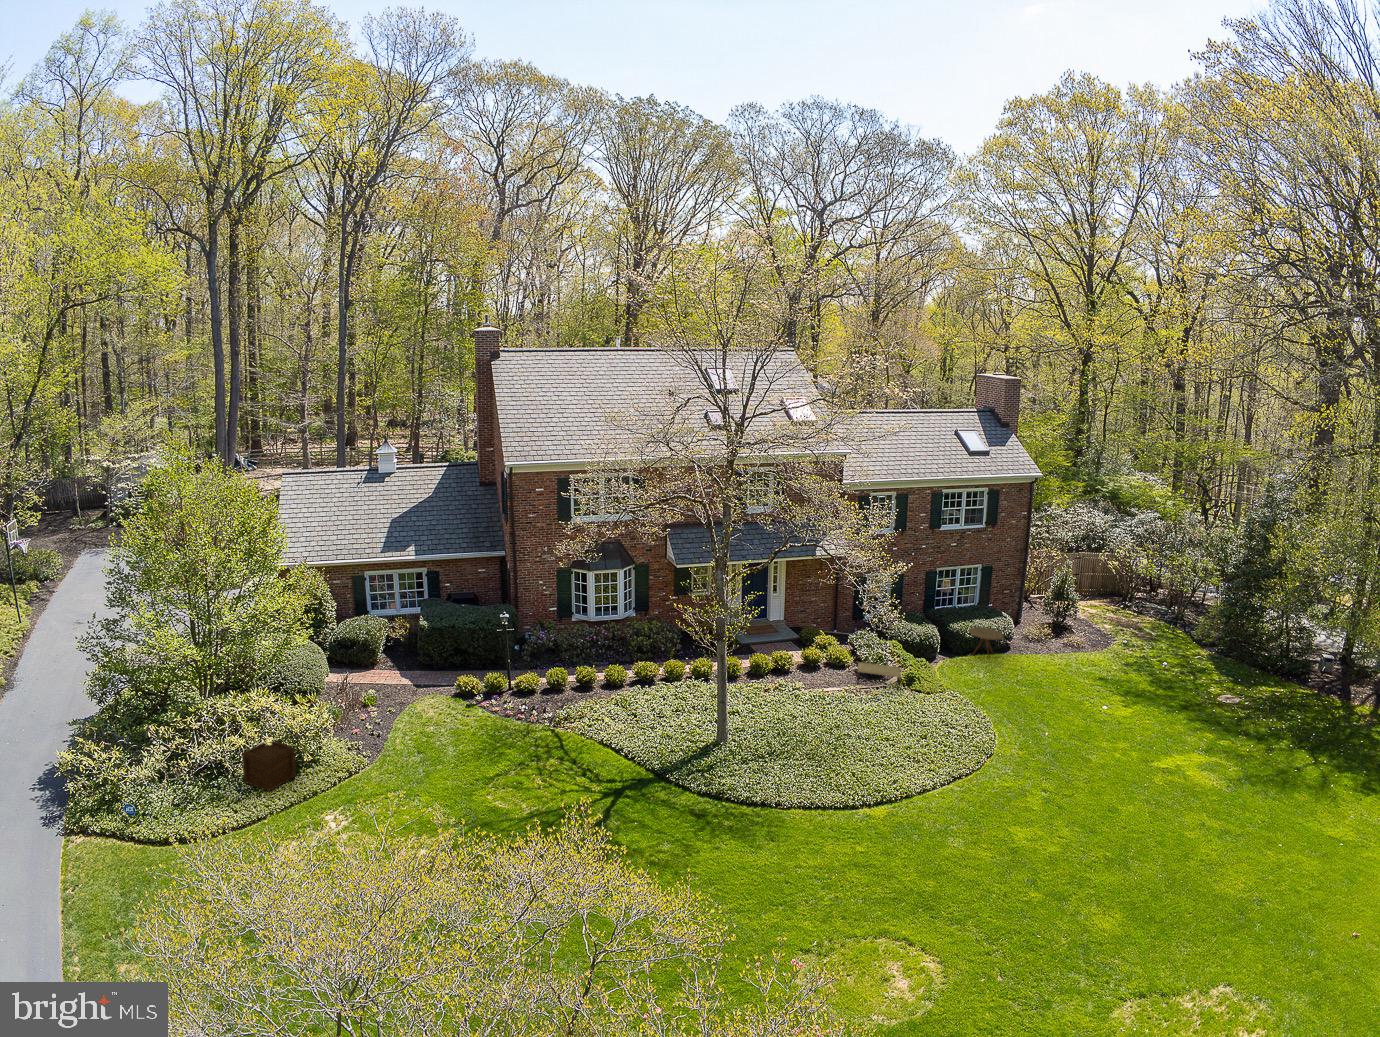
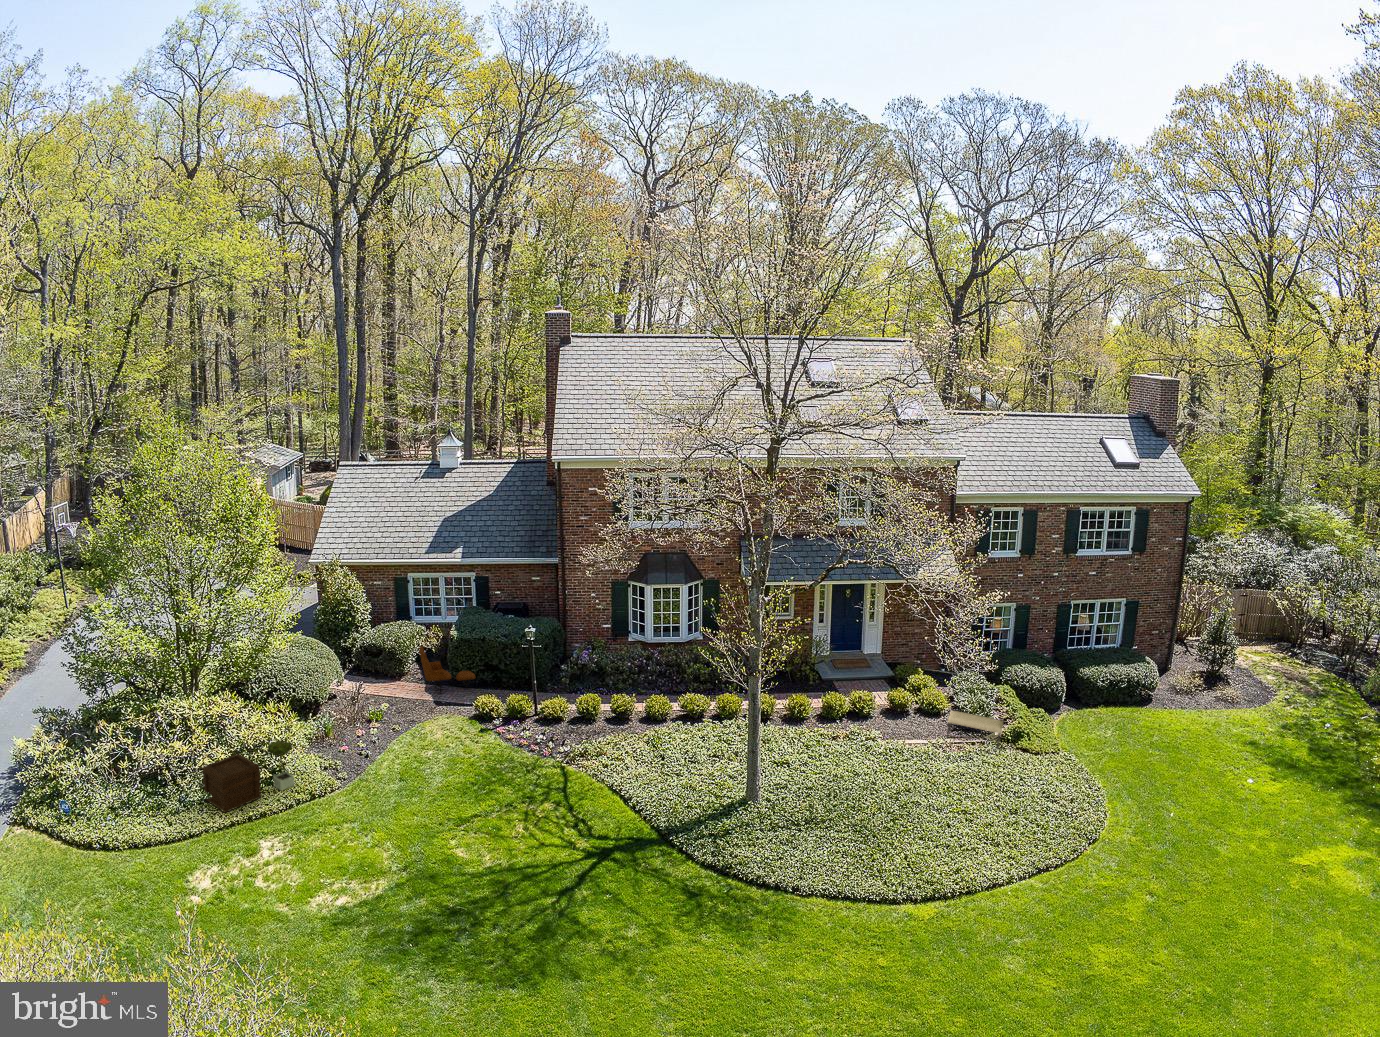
round table: present [969,627,1004,656] -> none [1102,676,1148,717]
lounge chair: none [395,637,446,679] -> present [419,646,475,692]
potted tree: none [297,725,321,770] -> present [268,741,294,791]

